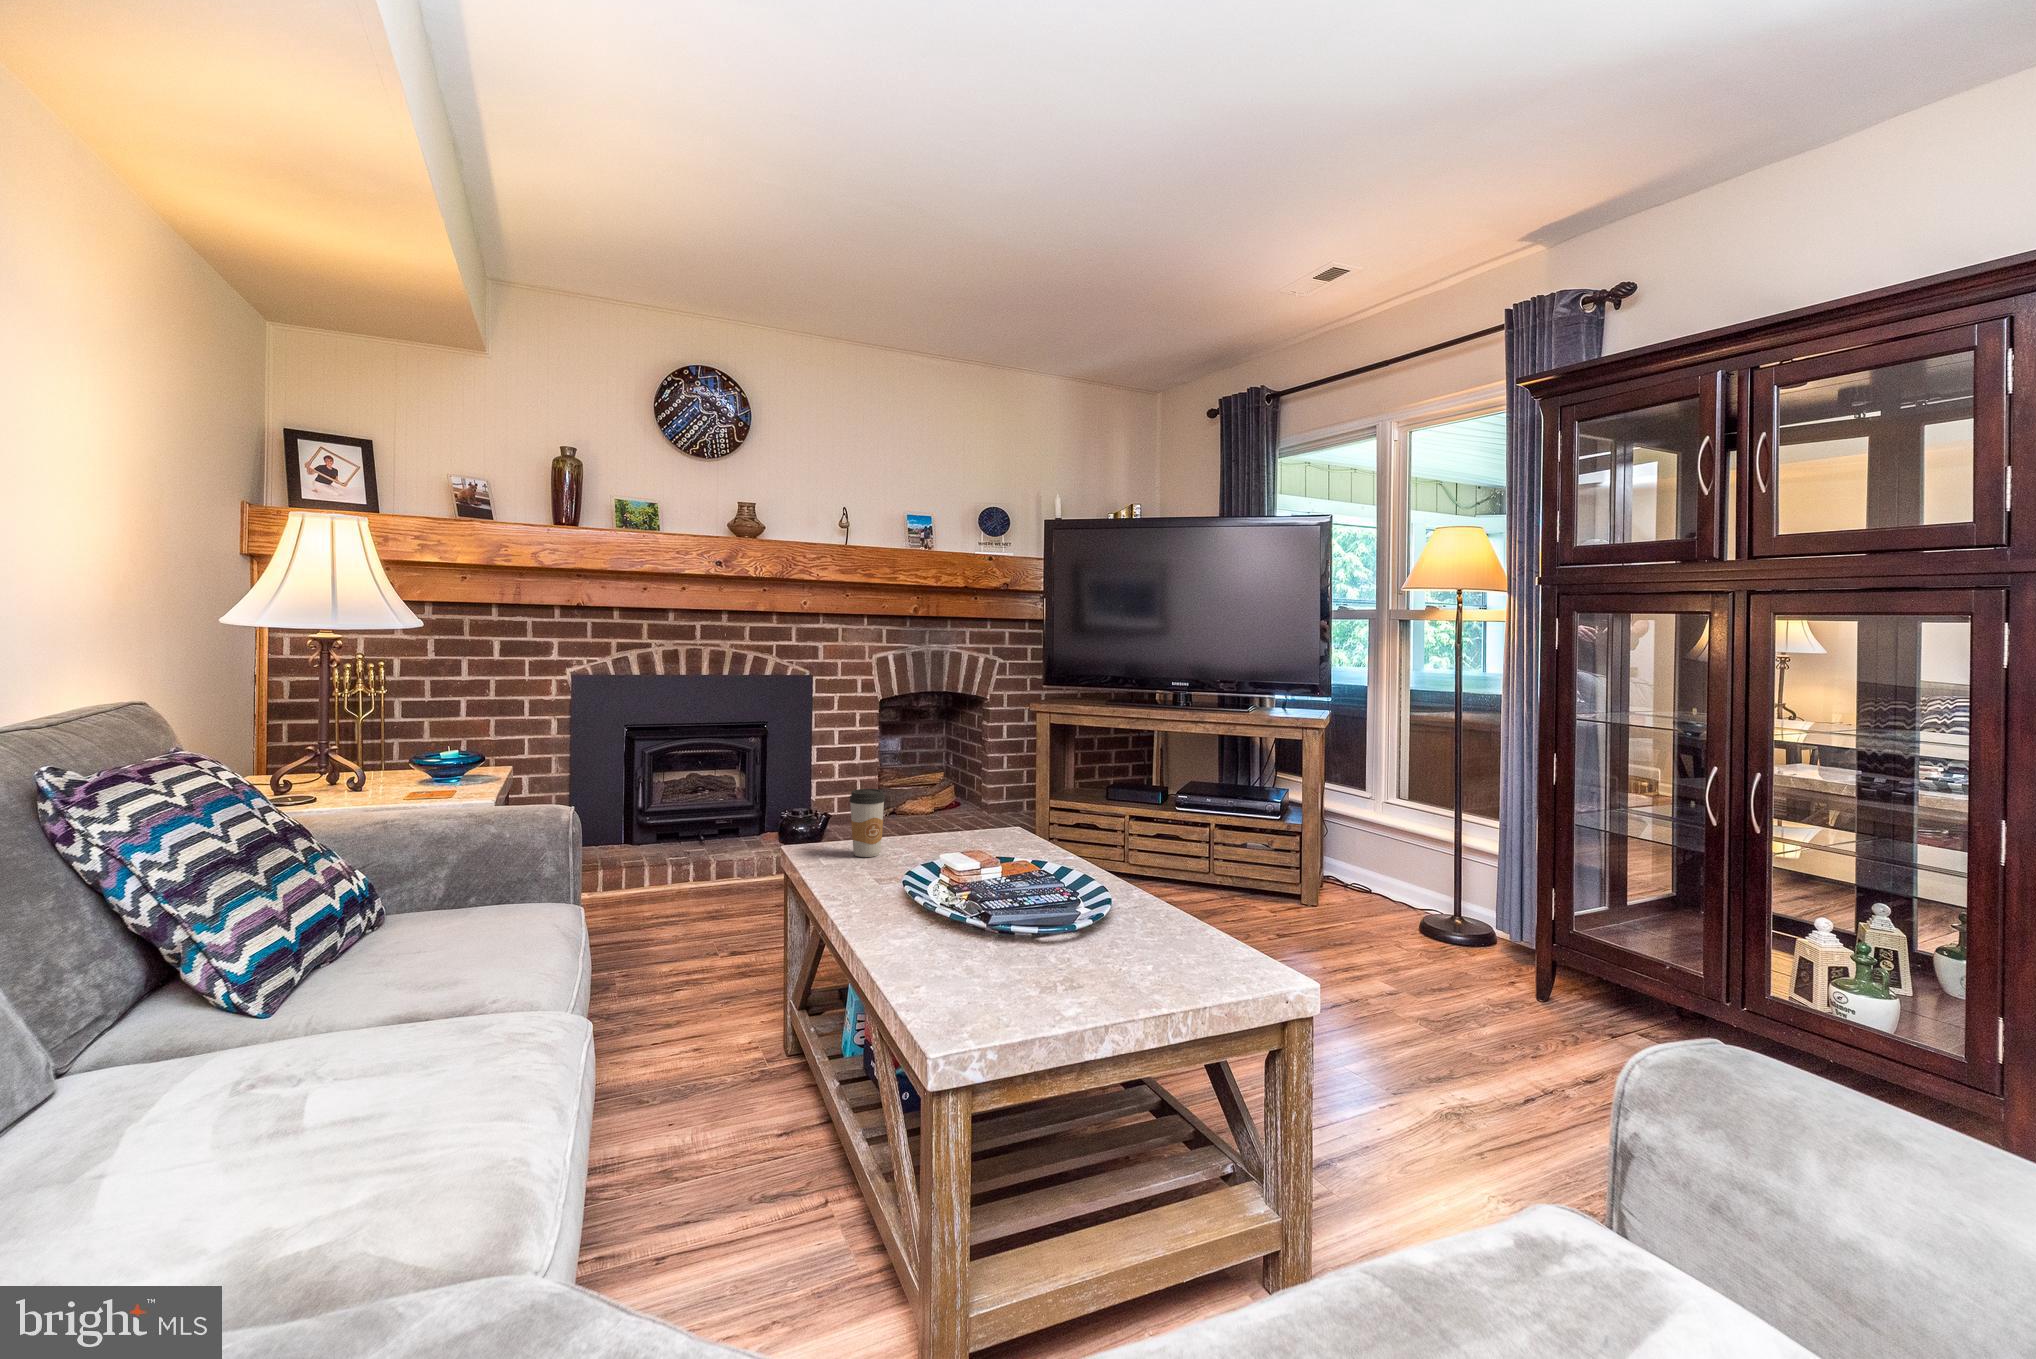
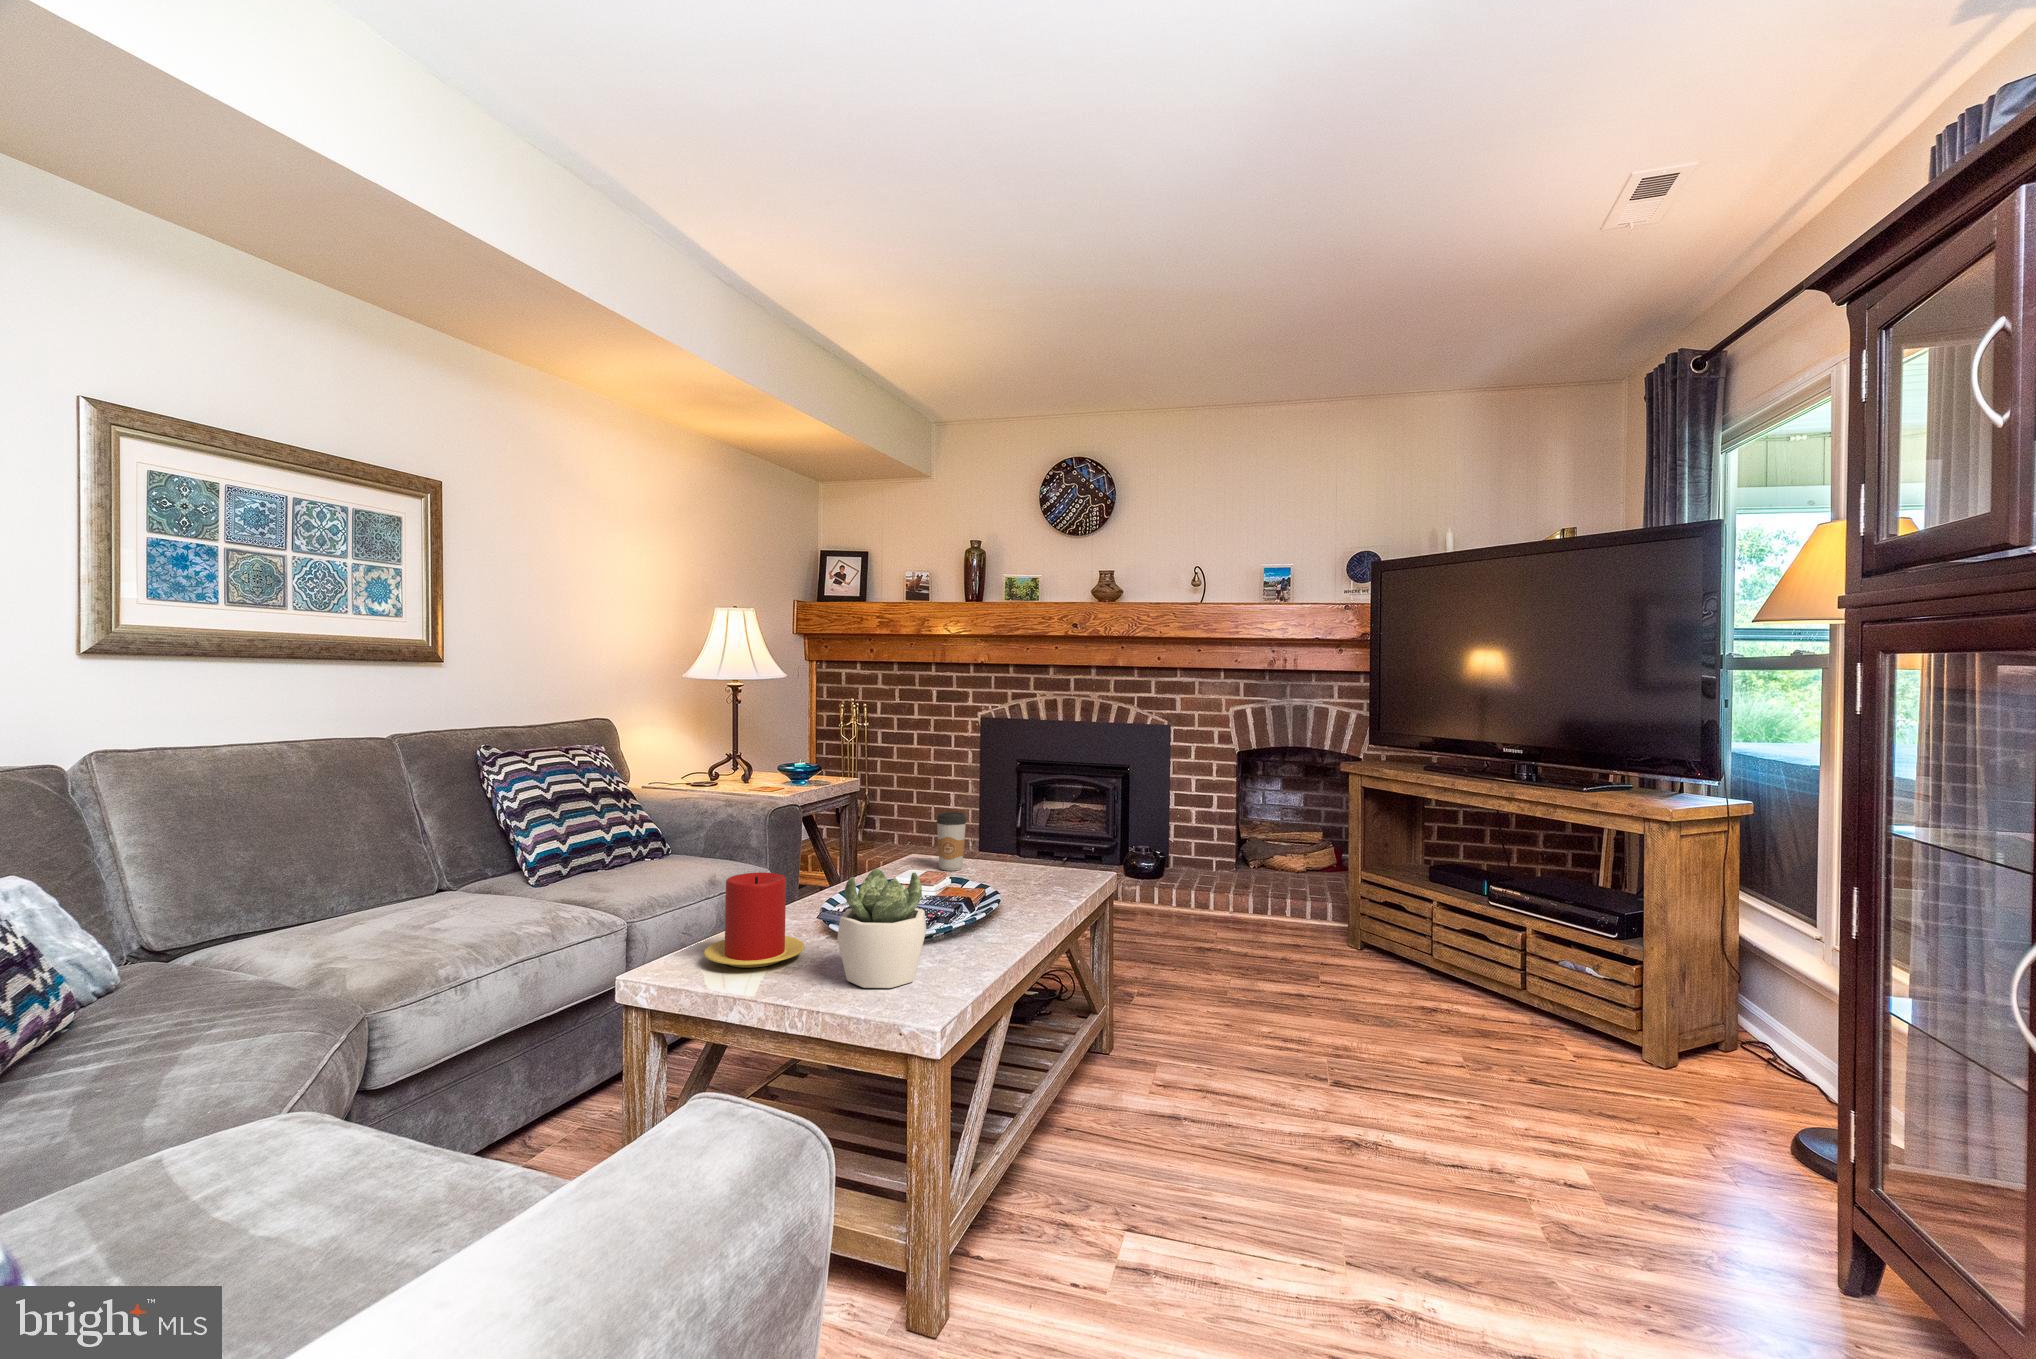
succulent plant: none [1111,846,1207,976] -> present [837,869,926,988]
candle: none [937,880,1057,1001] -> present [704,873,804,968]

